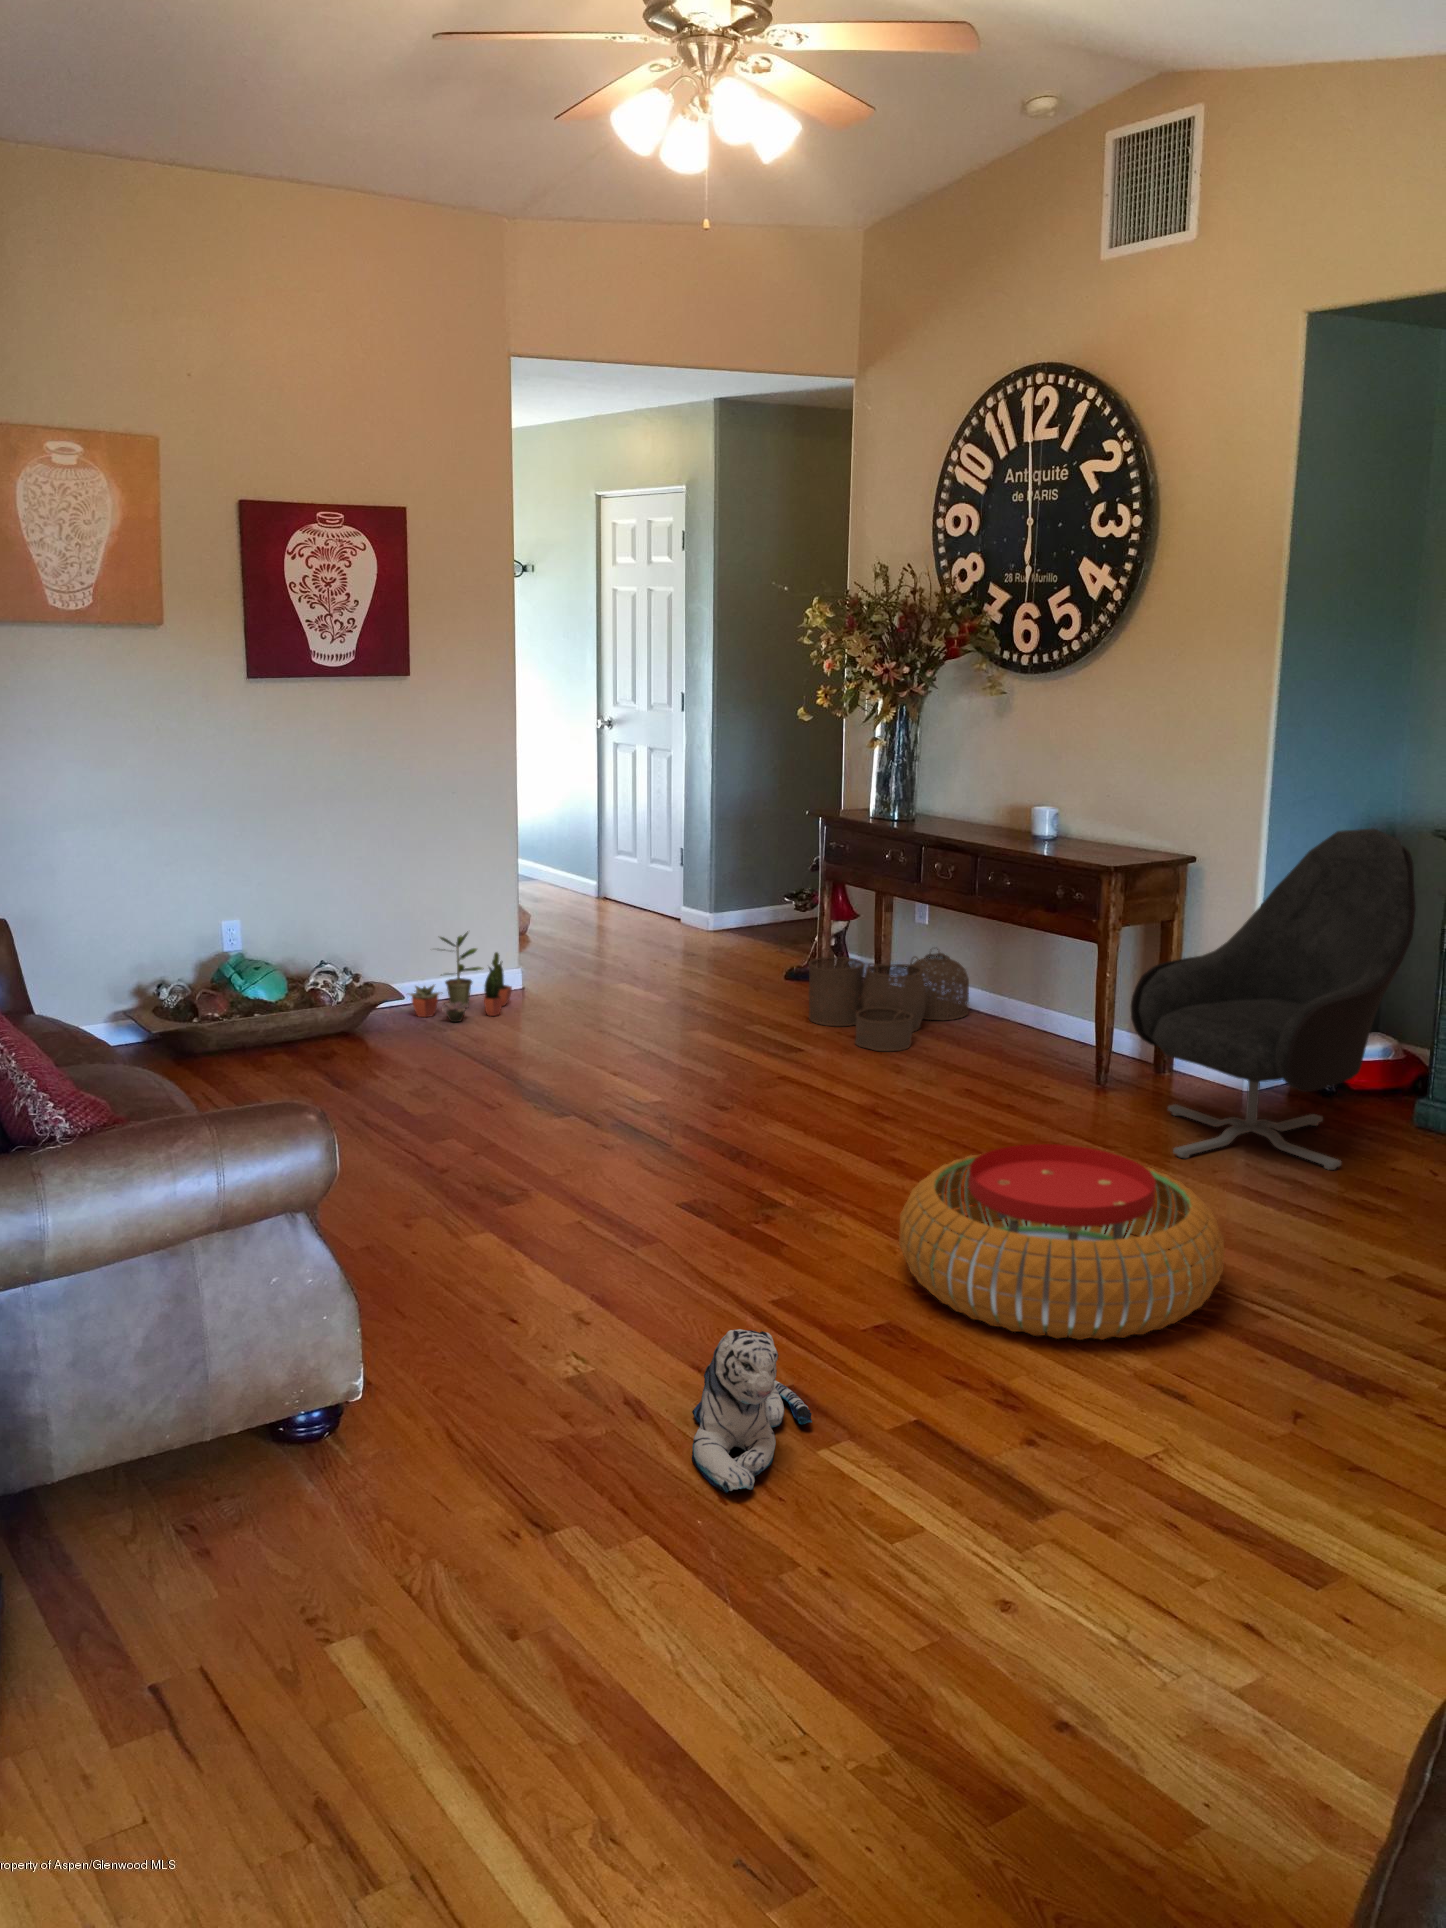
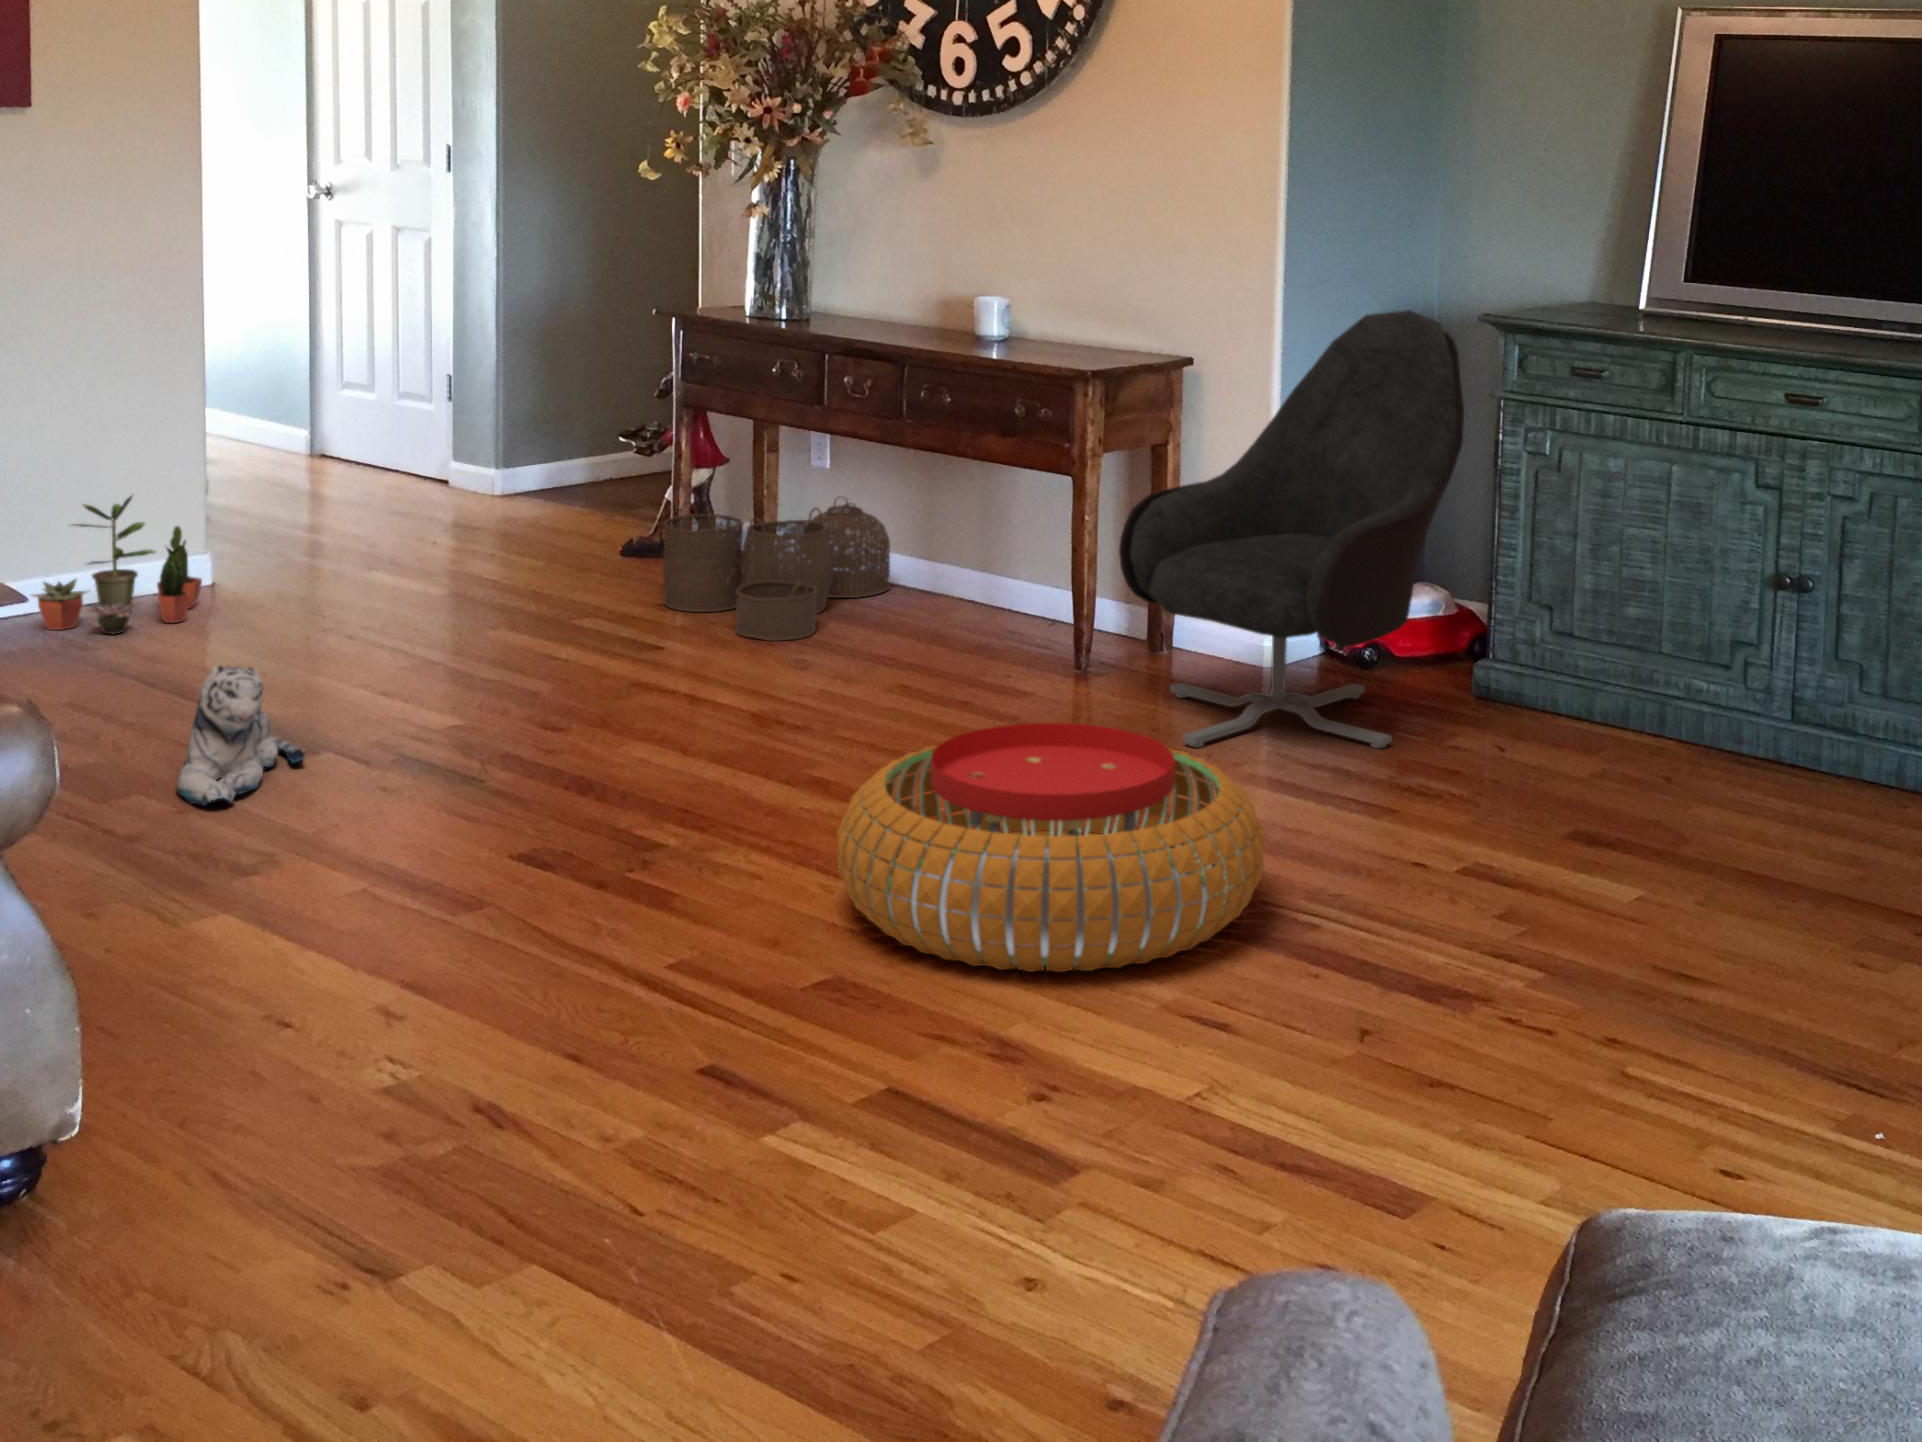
plush toy: present [692,1329,812,1493] -> present [177,666,304,806]

